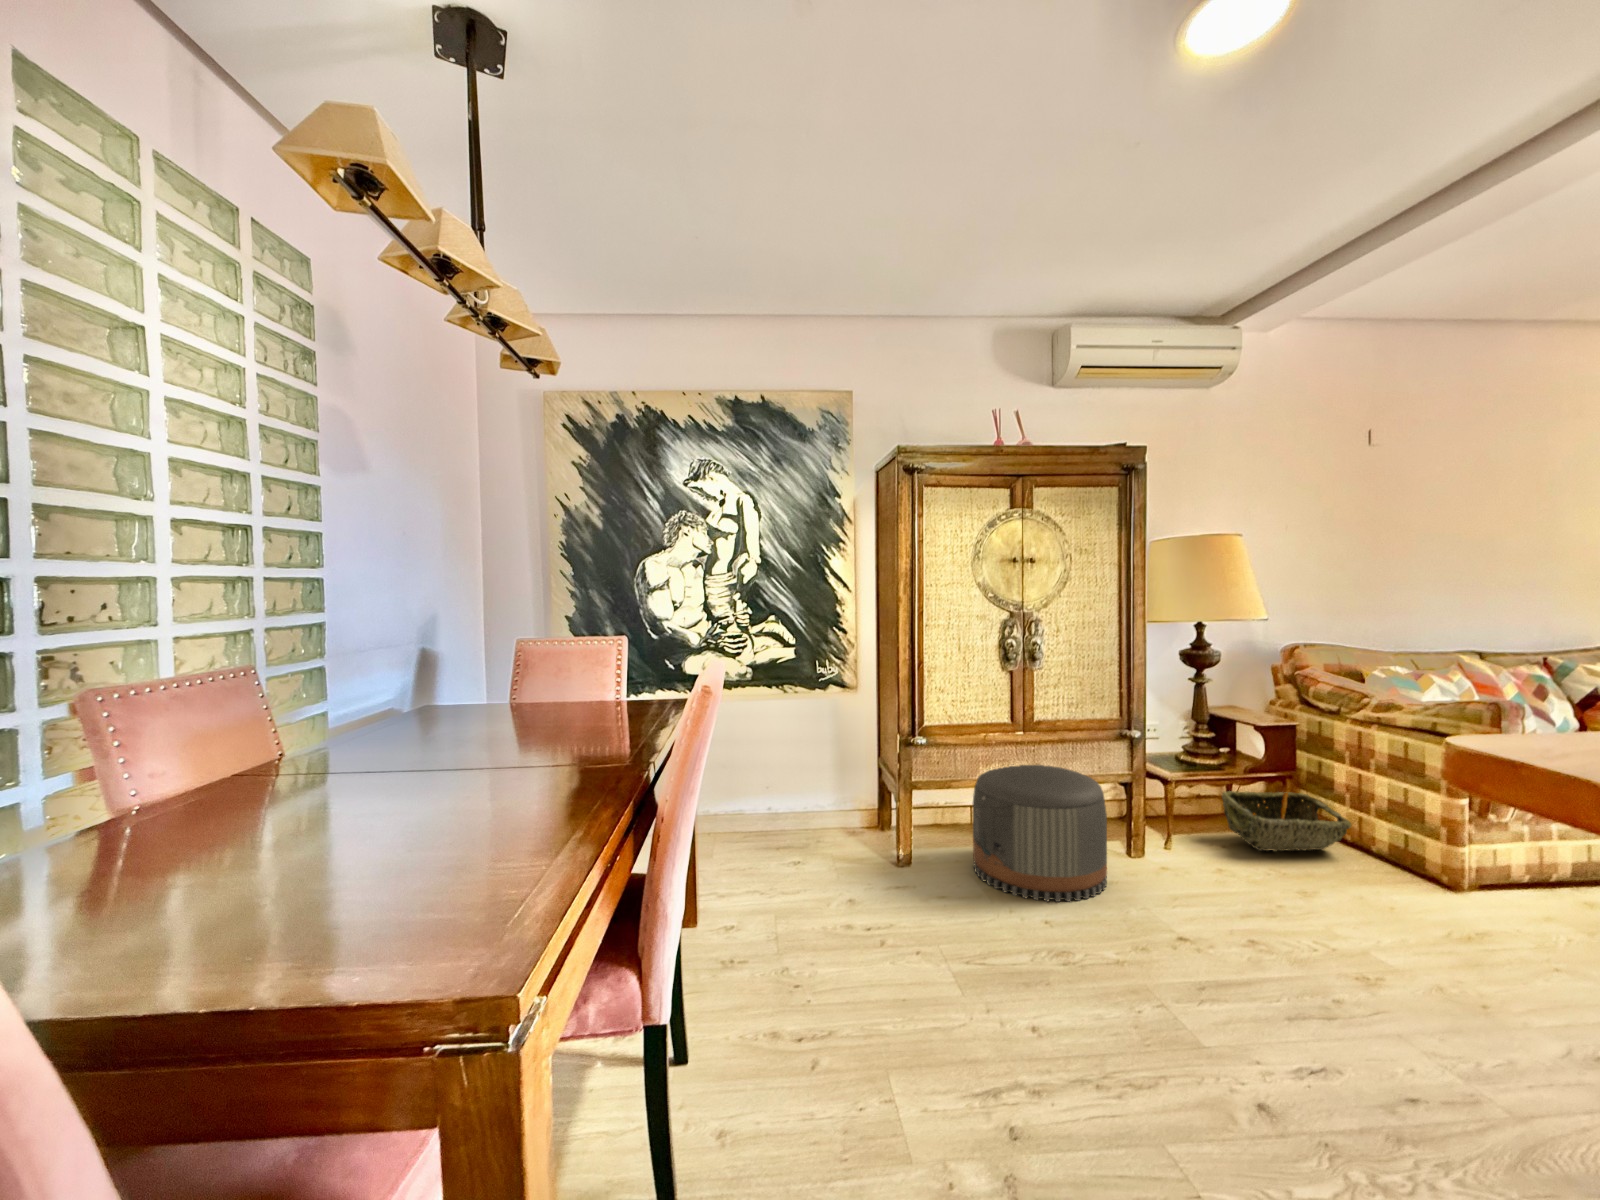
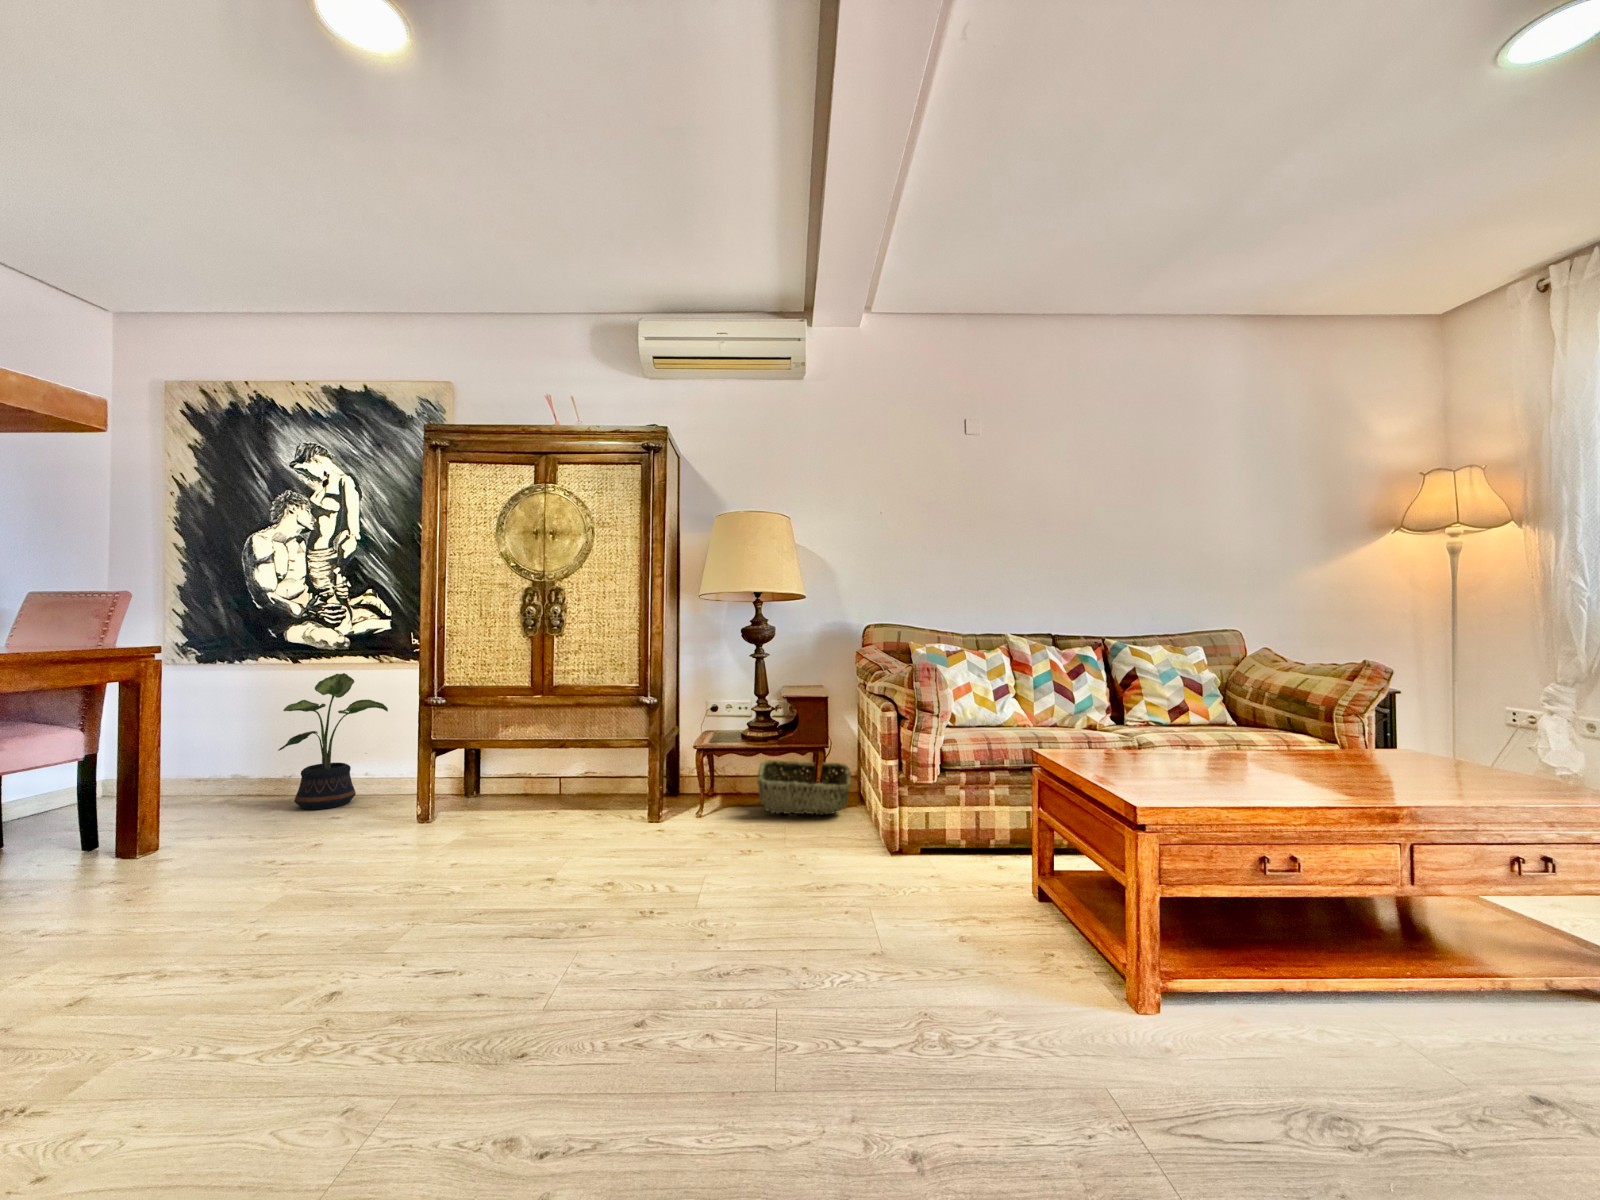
potted plant: none [727,705,822,856] -> present [278,673,388,810]
pouf: present [973,765,1107,902] -> none [467,726,594,843]

